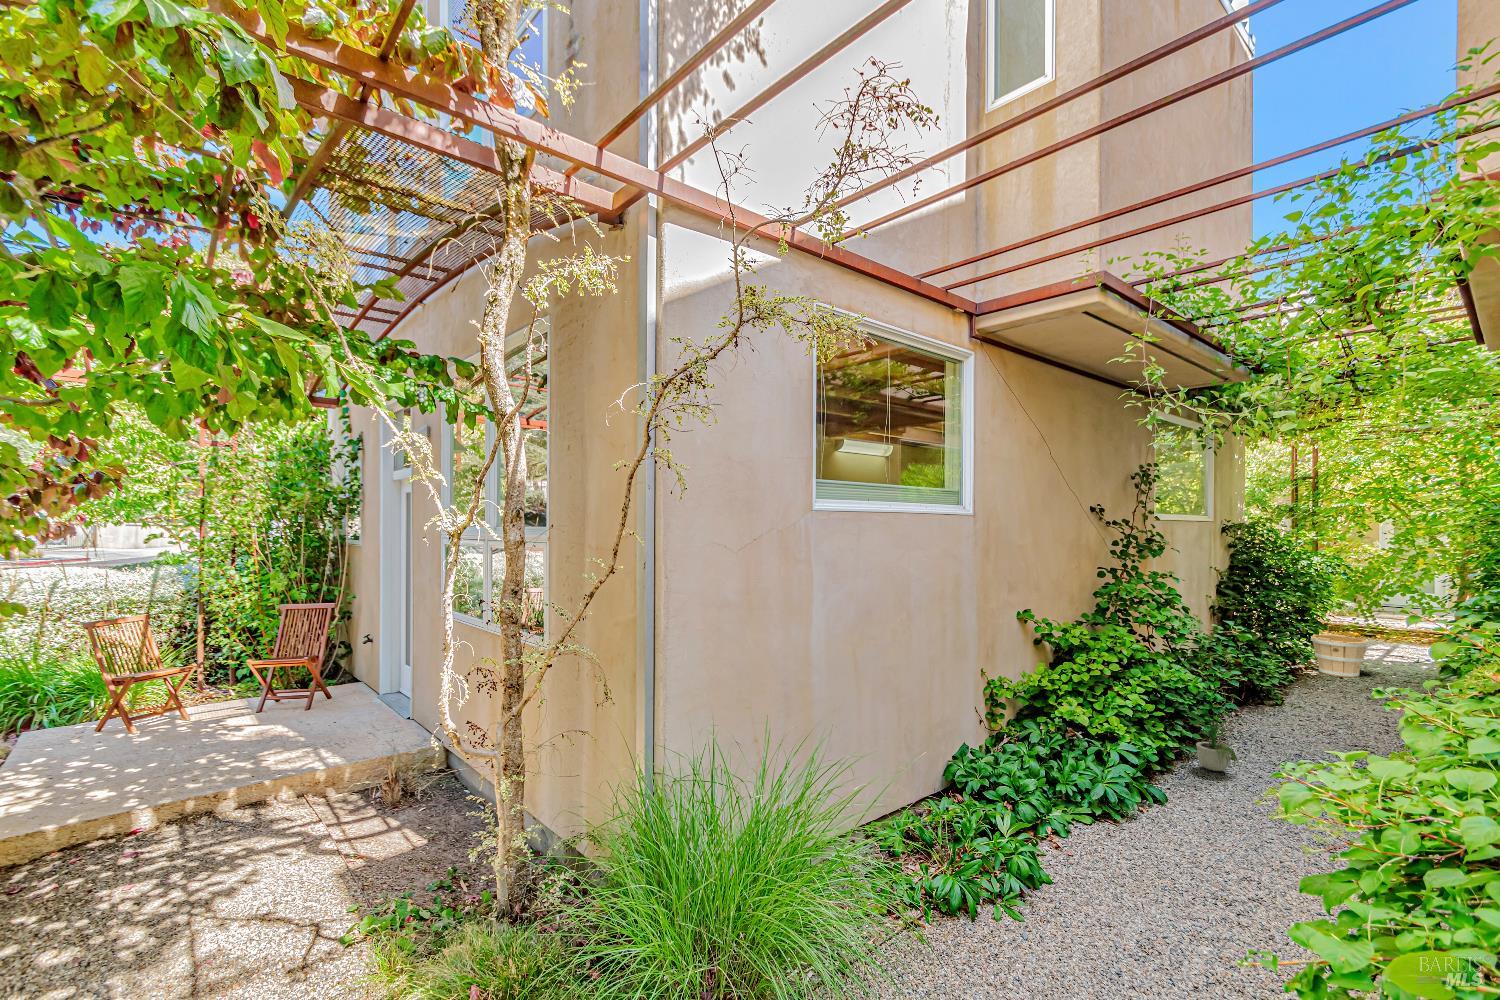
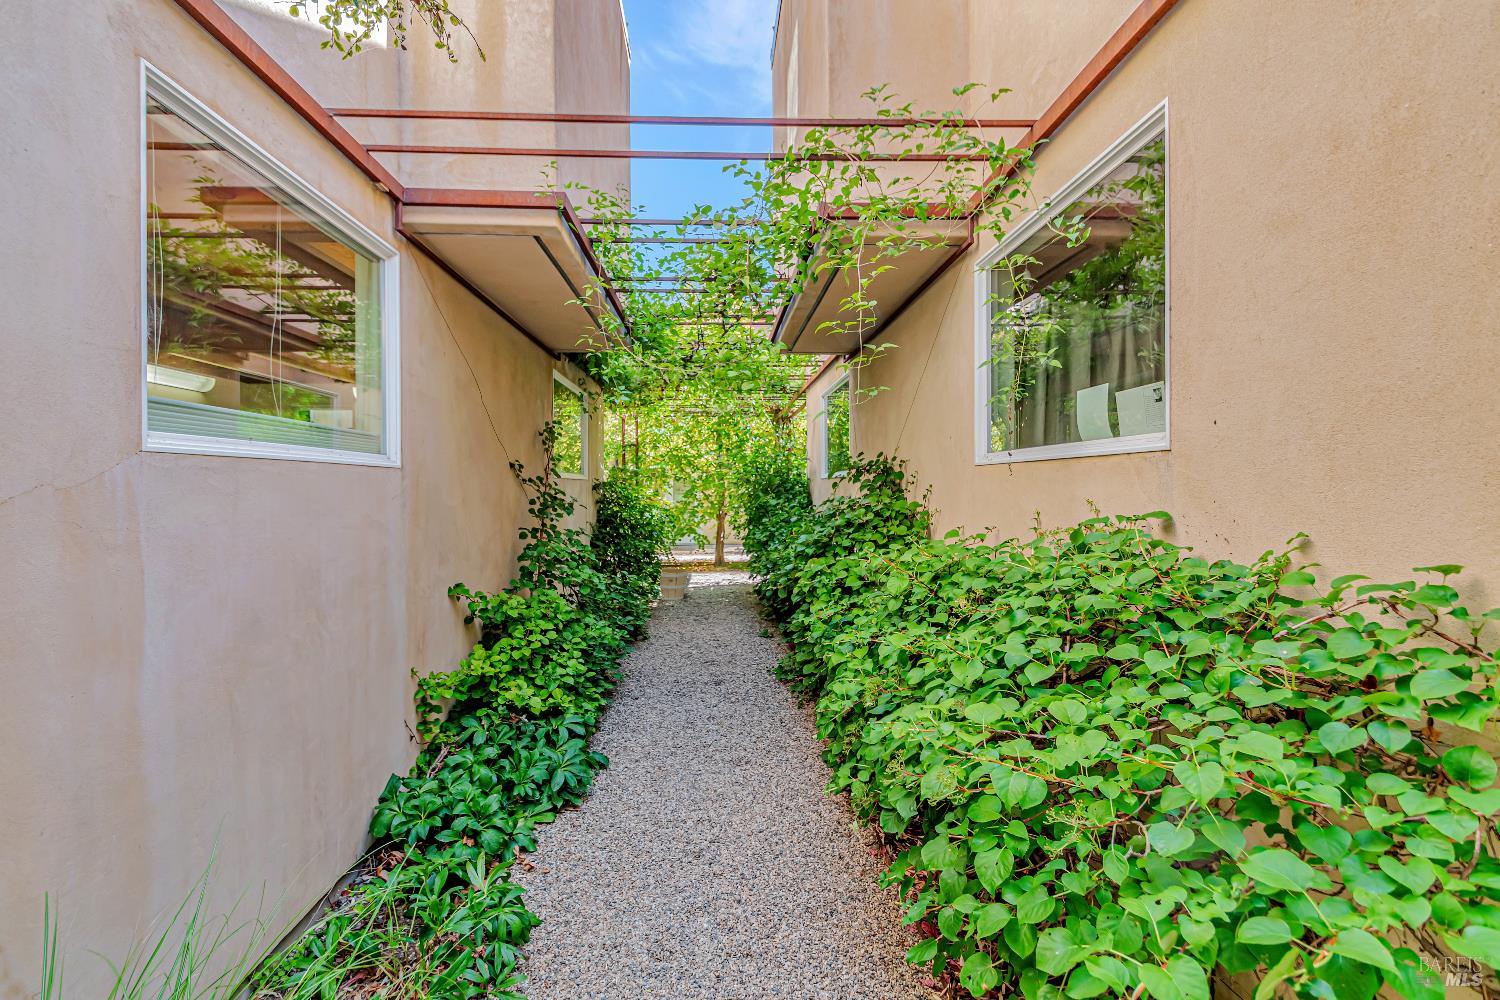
potted plant: present [1186,703,1239,771] -> none [609,644,650,713]

